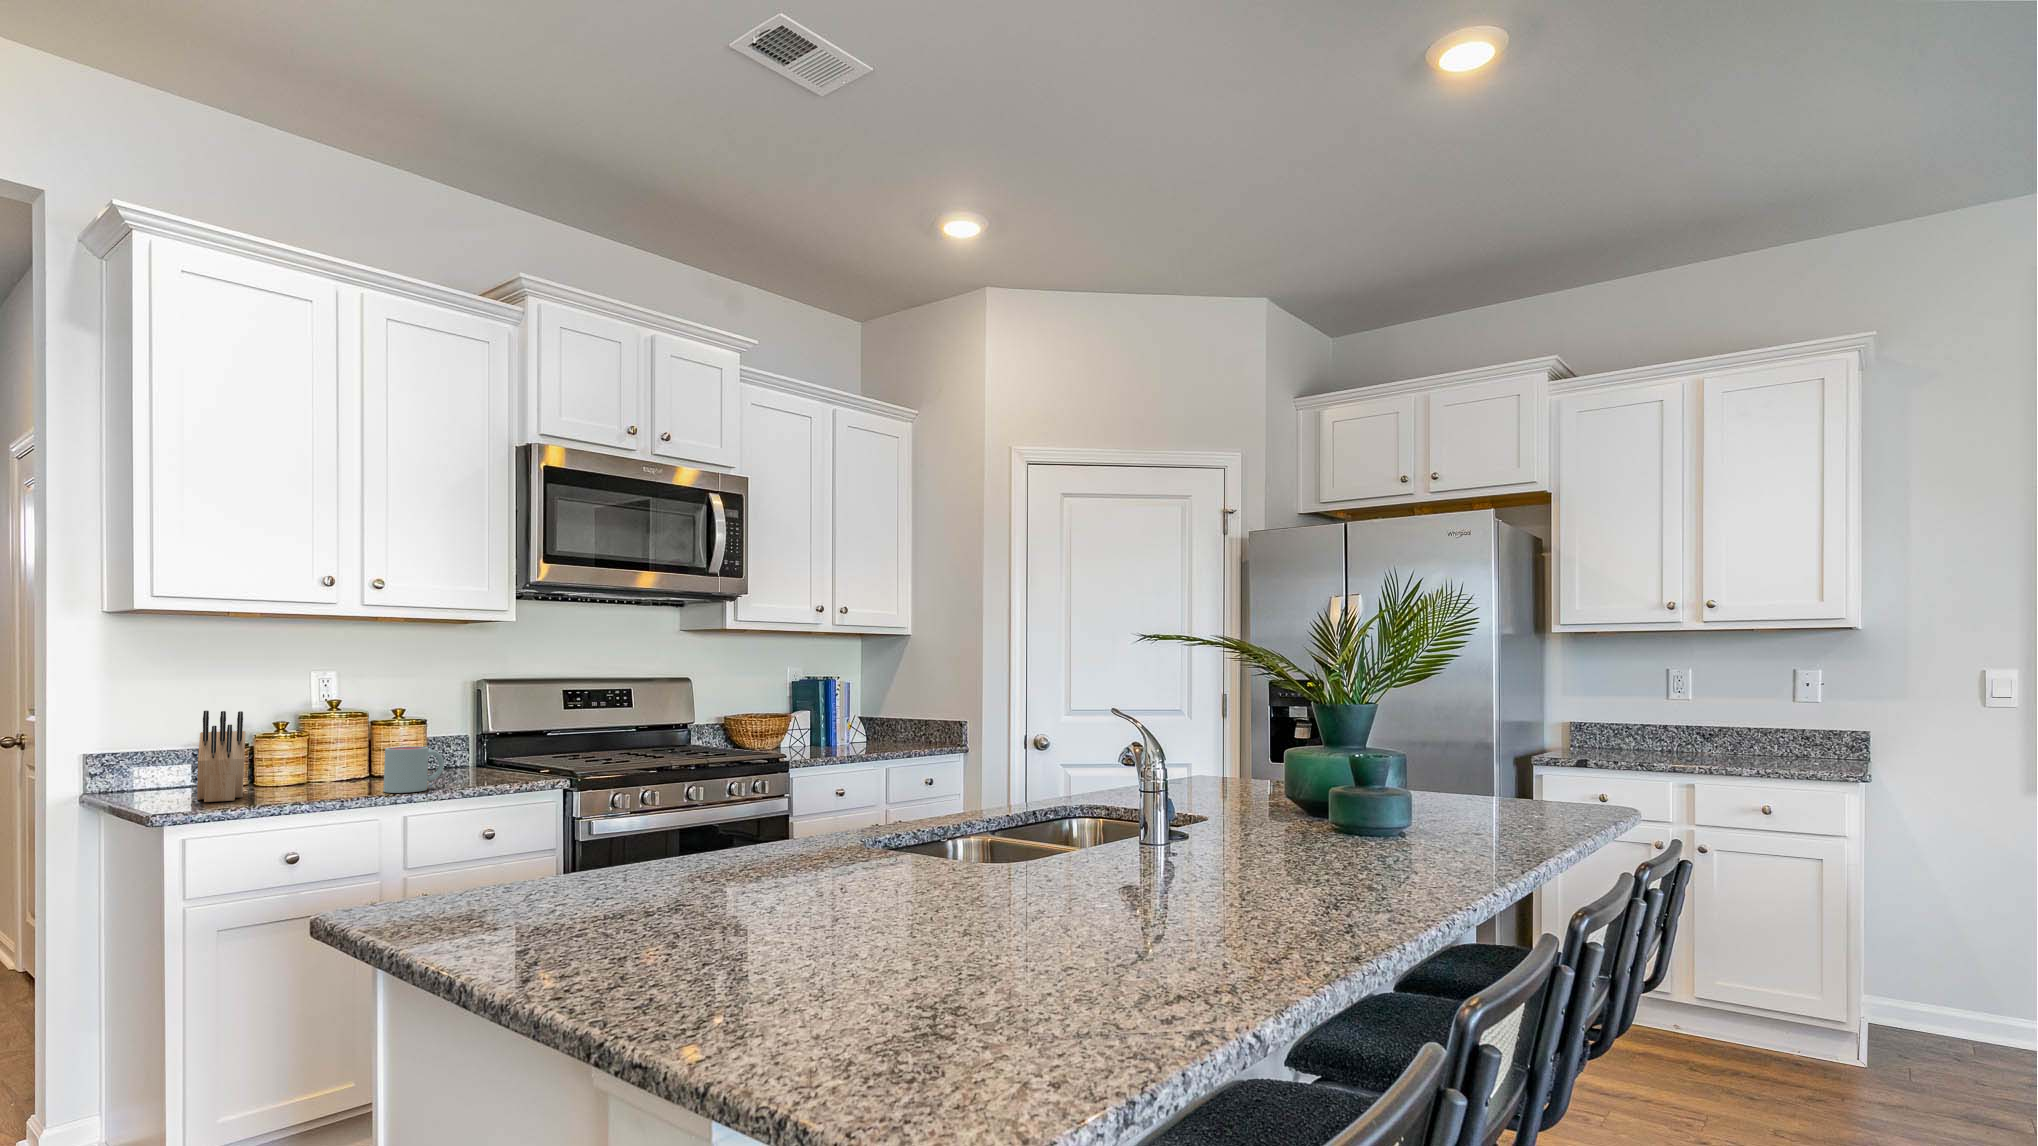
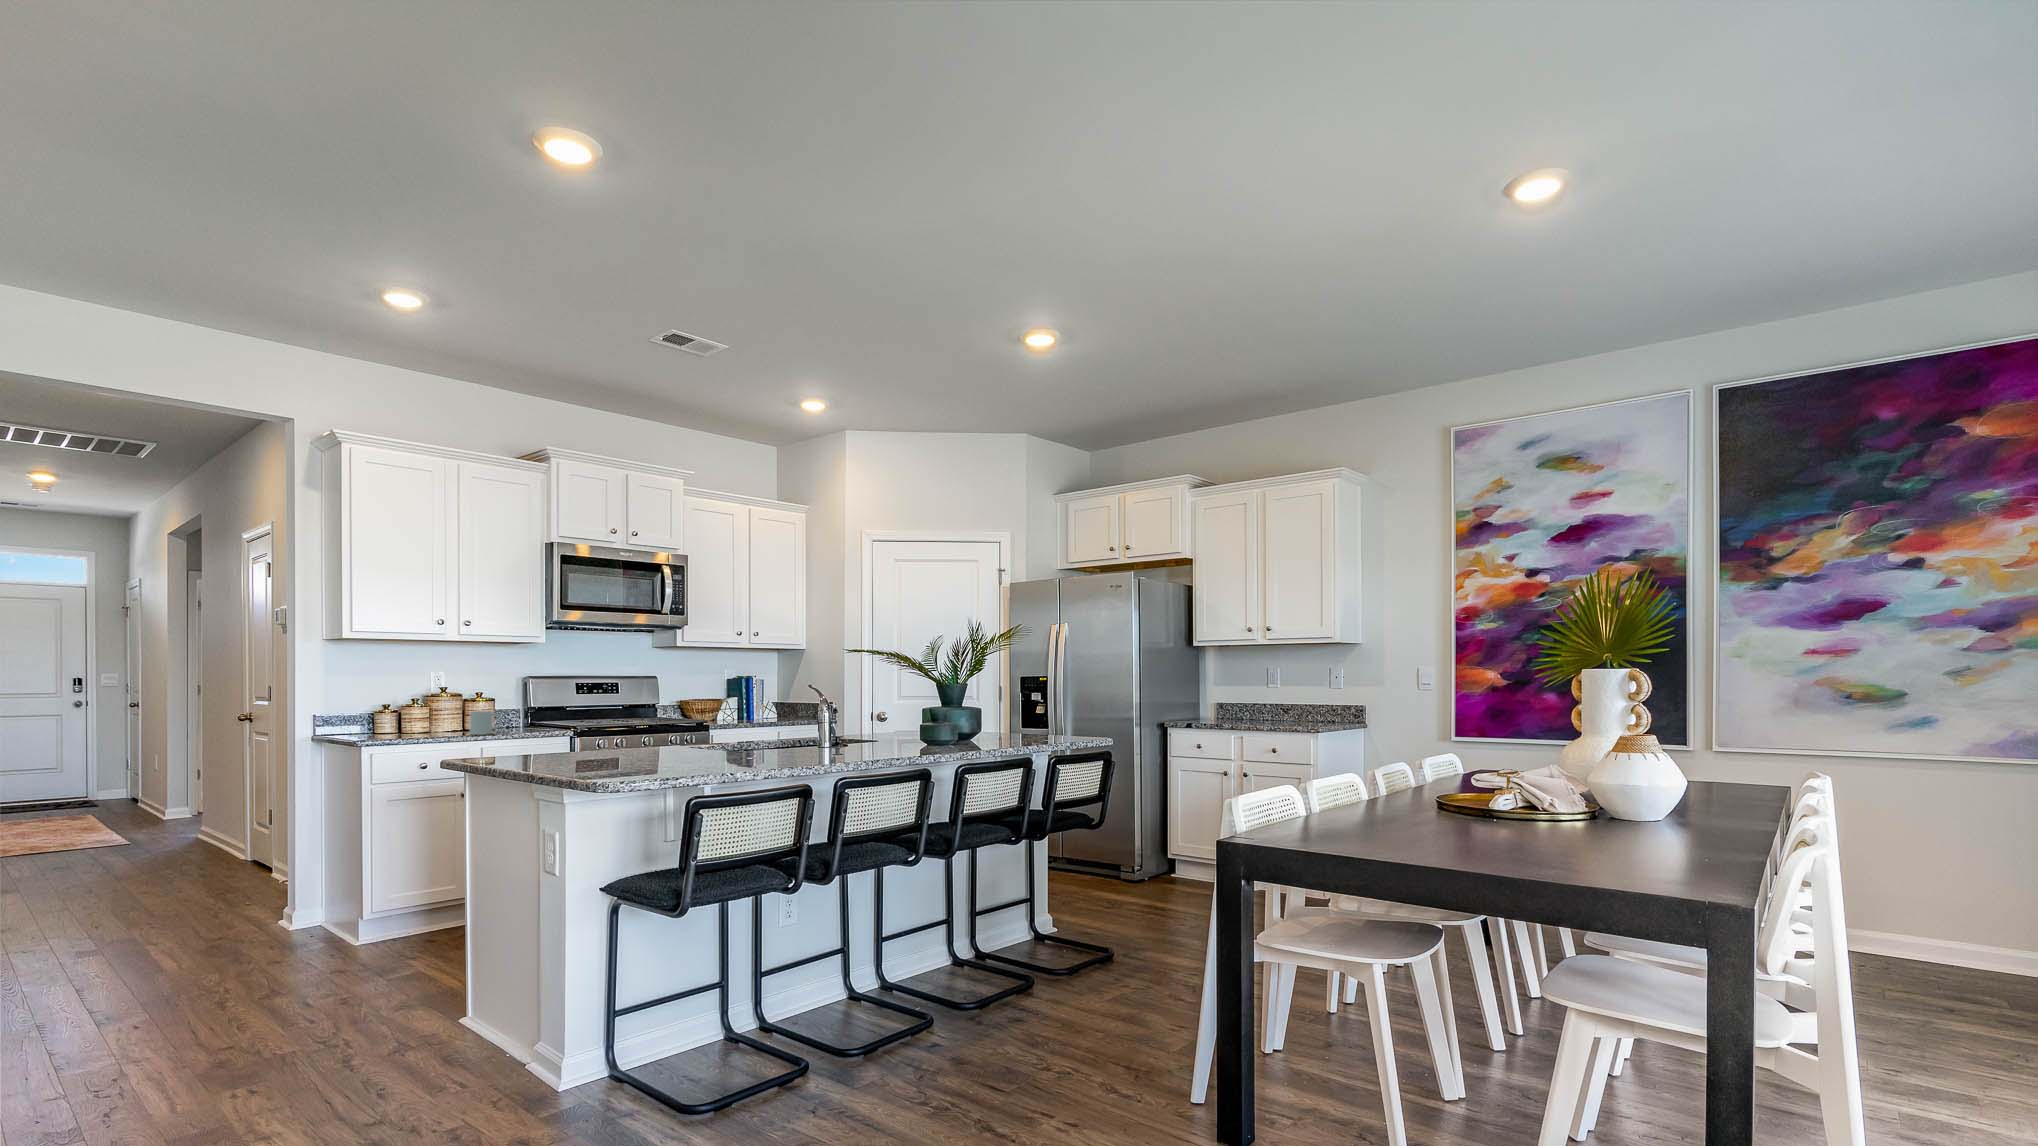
knife block: present [197,711,246,802] -> none [375,690,399,738]

